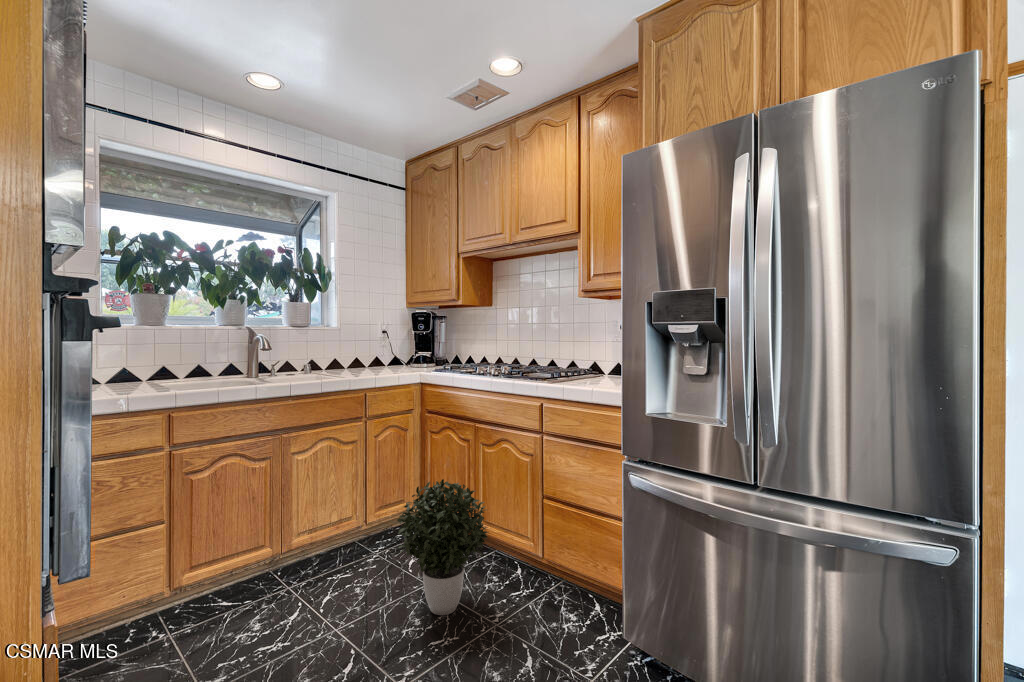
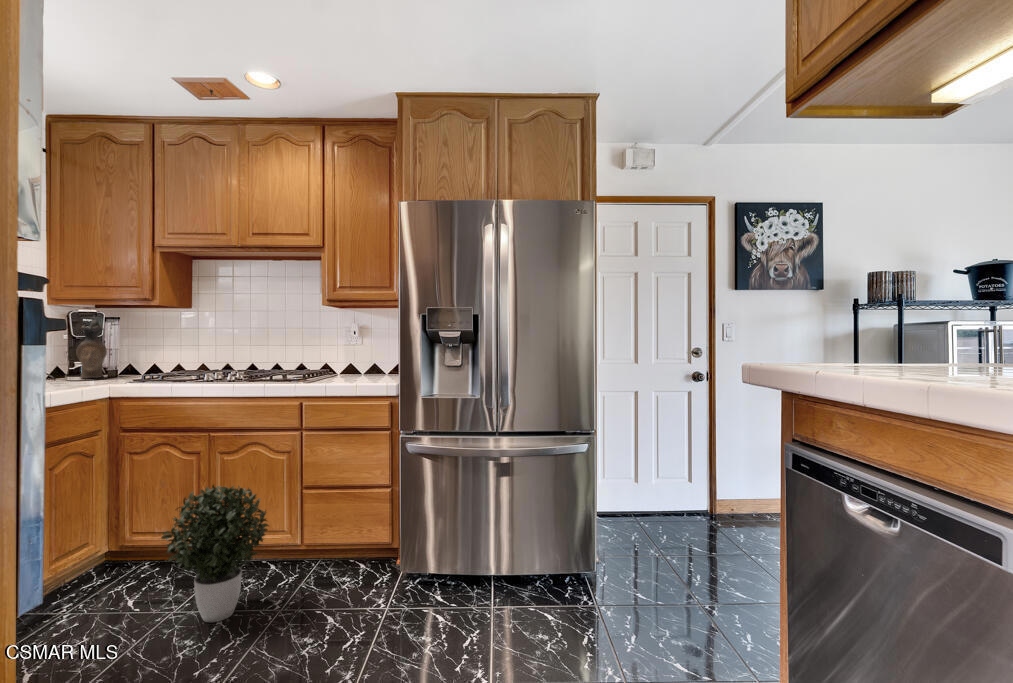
ceramic pitcher: none [412,319,431,366] -> present [76,320,107,378]

